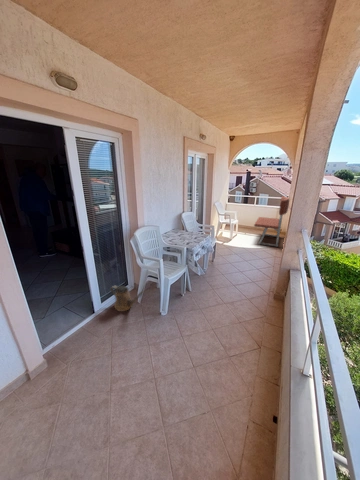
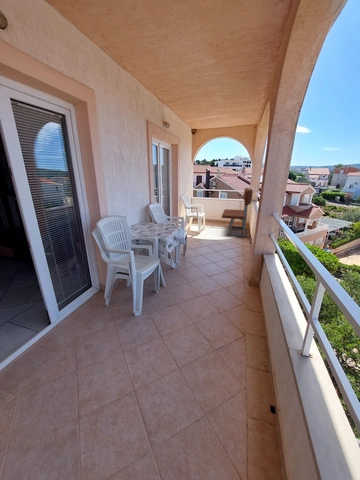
watering can: present [111,286,142,312] -> none [70,287,114,318]

